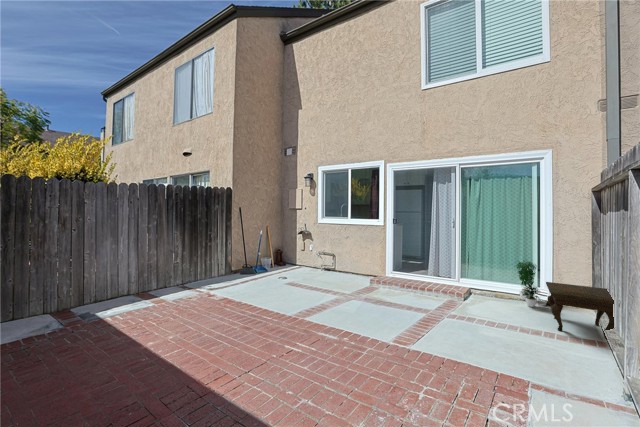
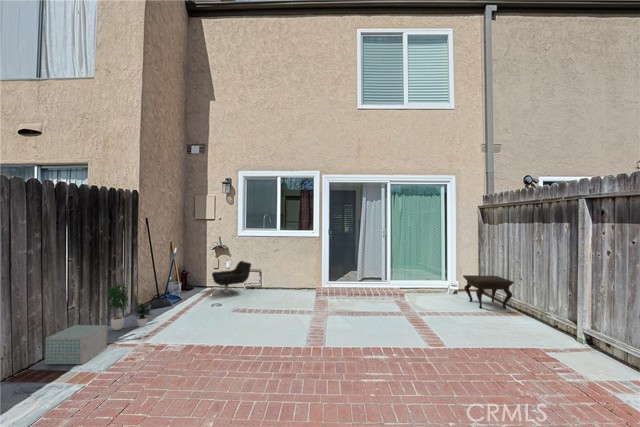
lounge chair: none [291,244,322,273] -> present [212,261,251,296]
potted plant: present [516,262,539,307] -> present [107,283,152,330]
storage box: none [136,279,176,306] -> present [45,325,108,364]

